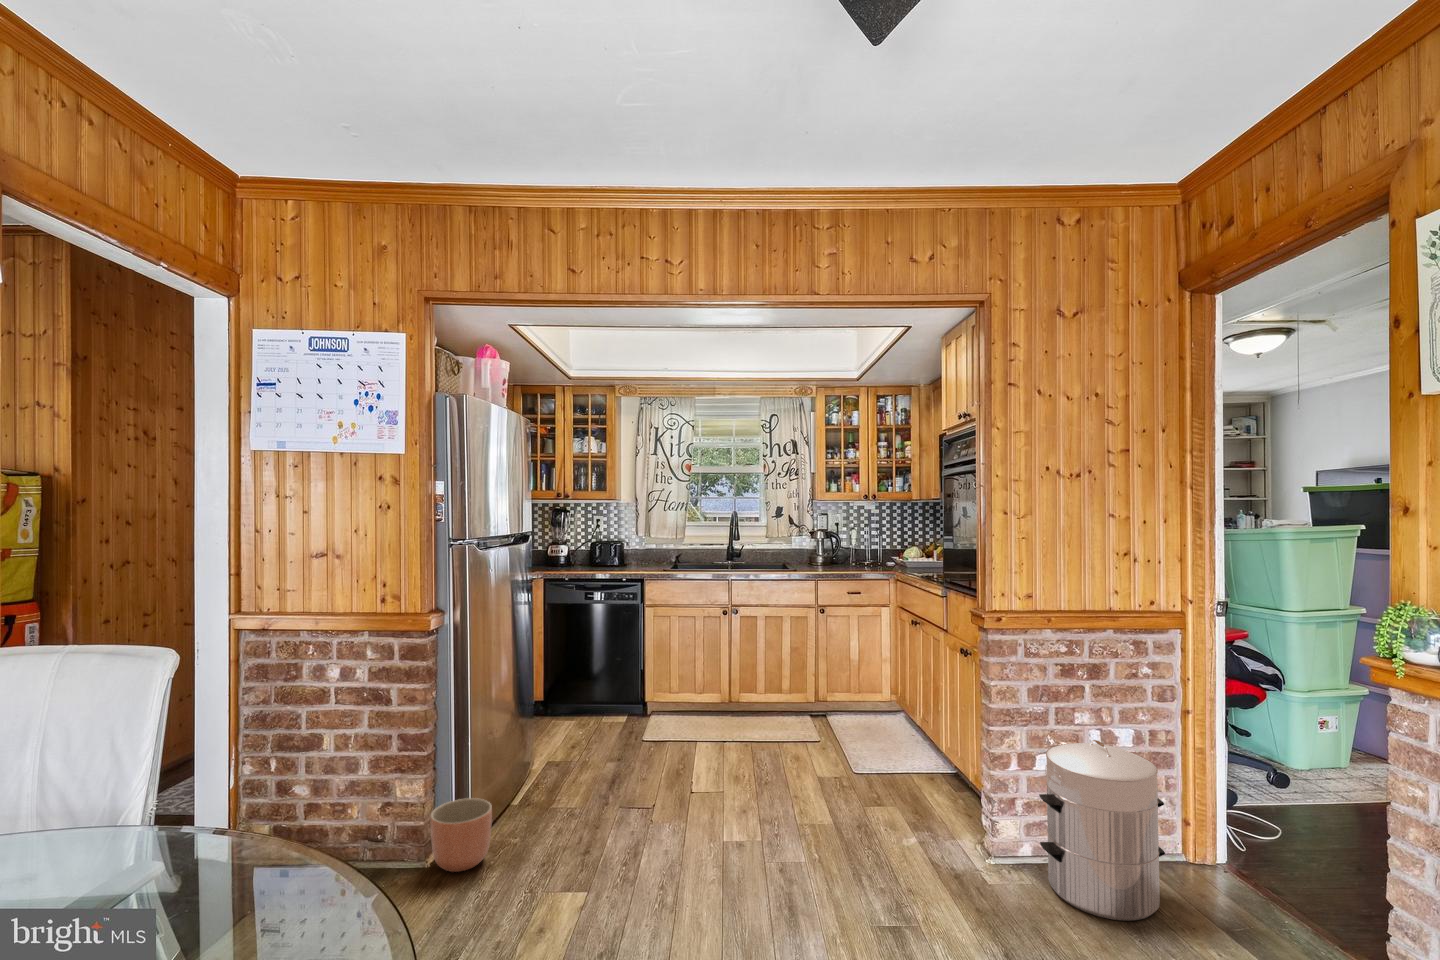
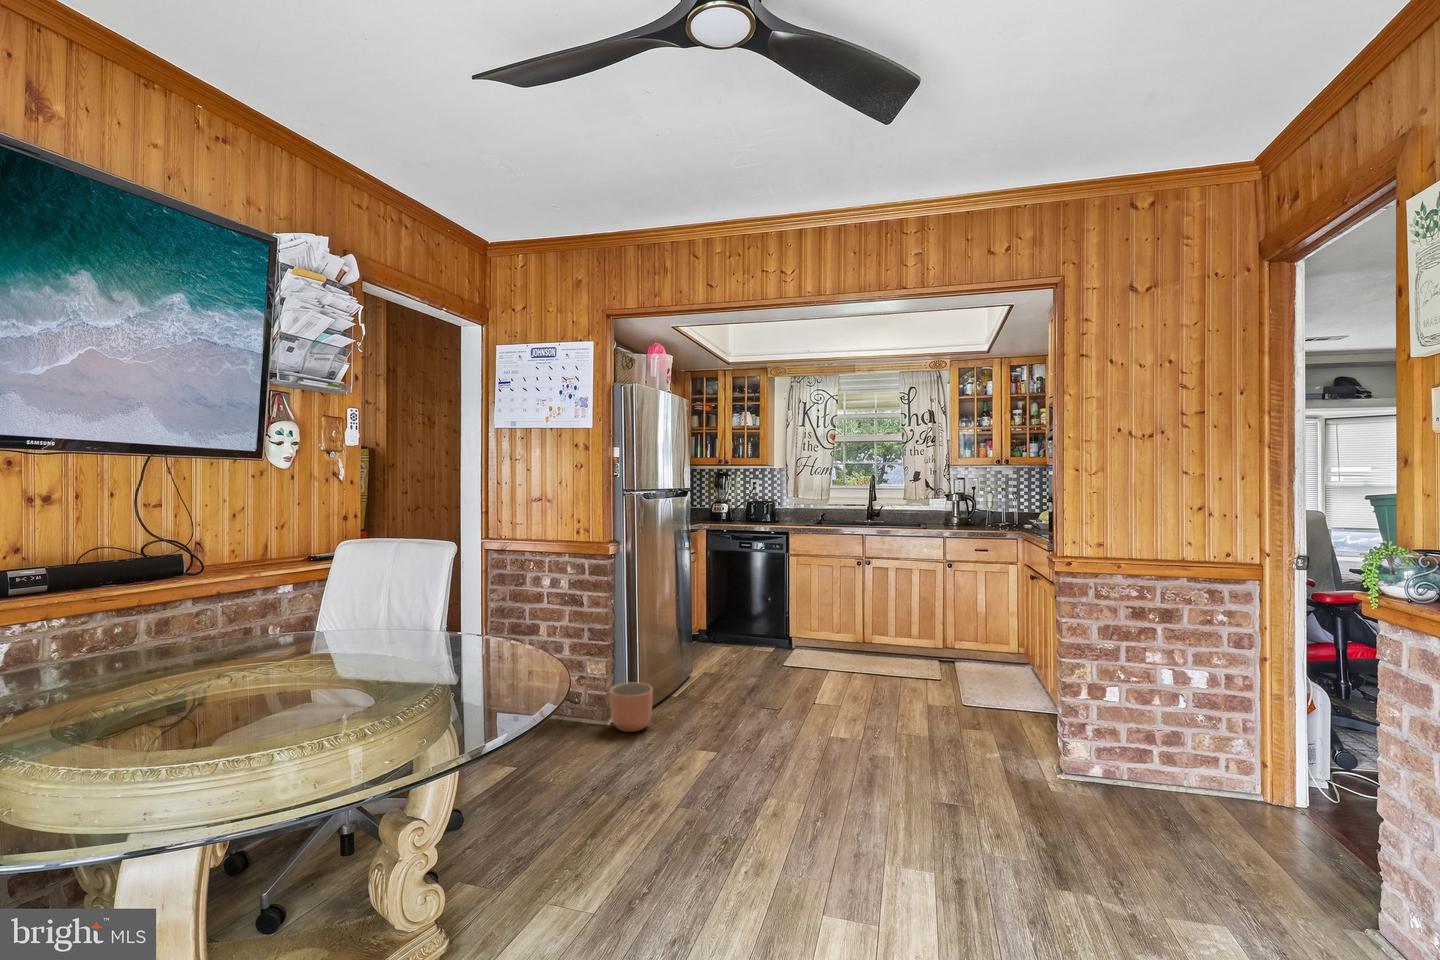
waste bin: present [1039,740,1165,921] -> none [1098,673,1220,829]

